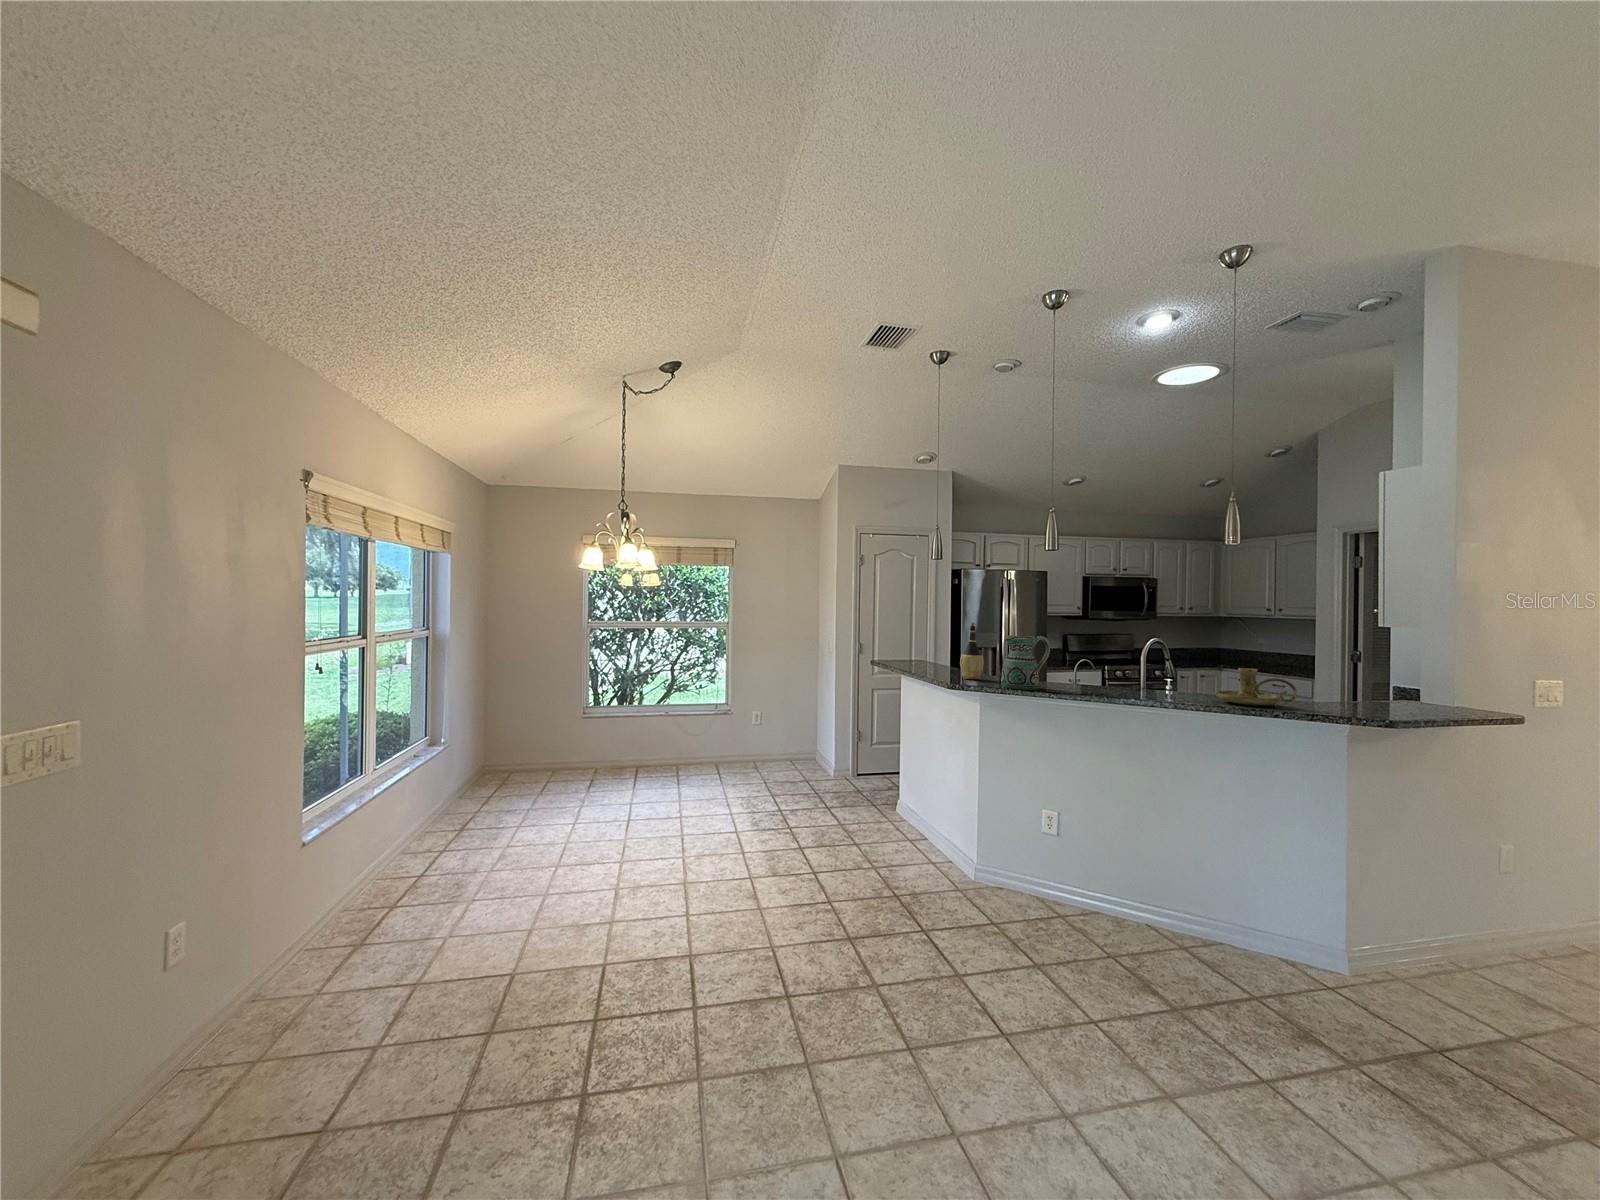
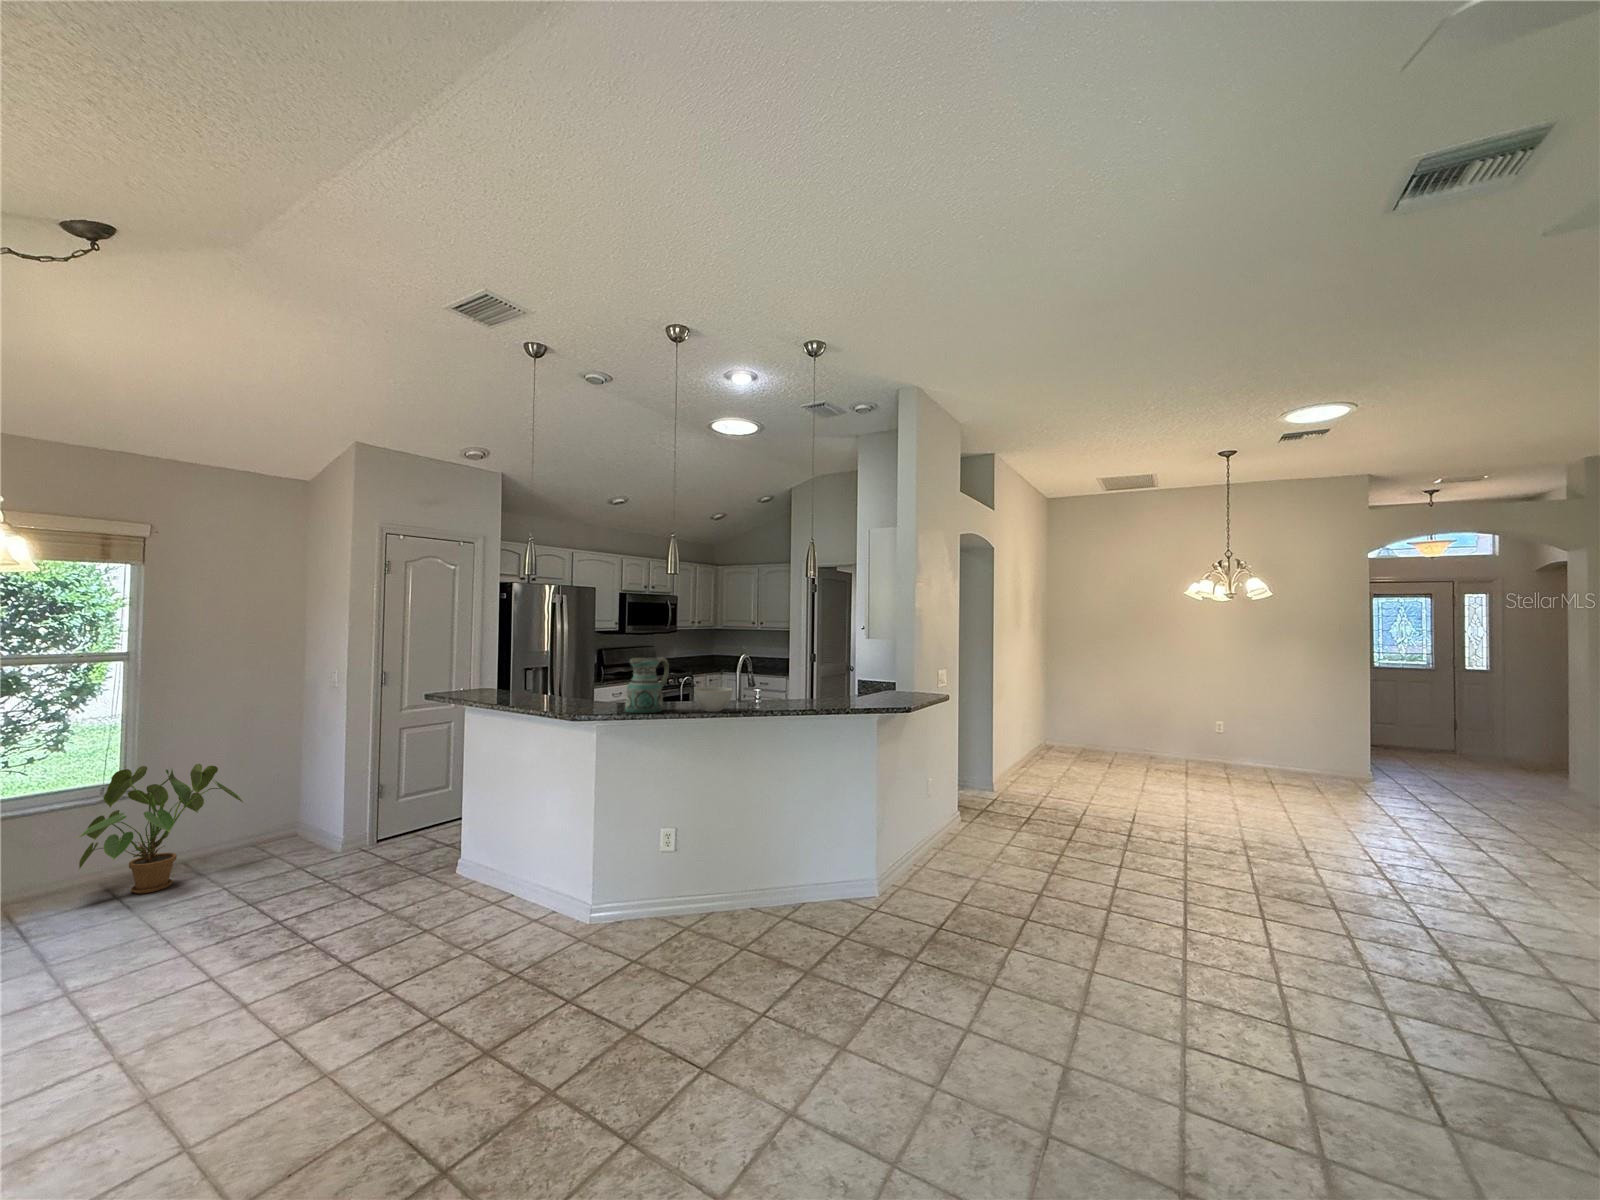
wine bottle: present [960,622,984,679] -> none [569,646,595,708]
candle holder: present [1216,668,1297,706] -> none [799,674,852,704]
bowl: none [1071,670,1115,696] -> present [695,687,732,712]
house plant: none [700,692,782,773] -> present [77,764,243,894]

